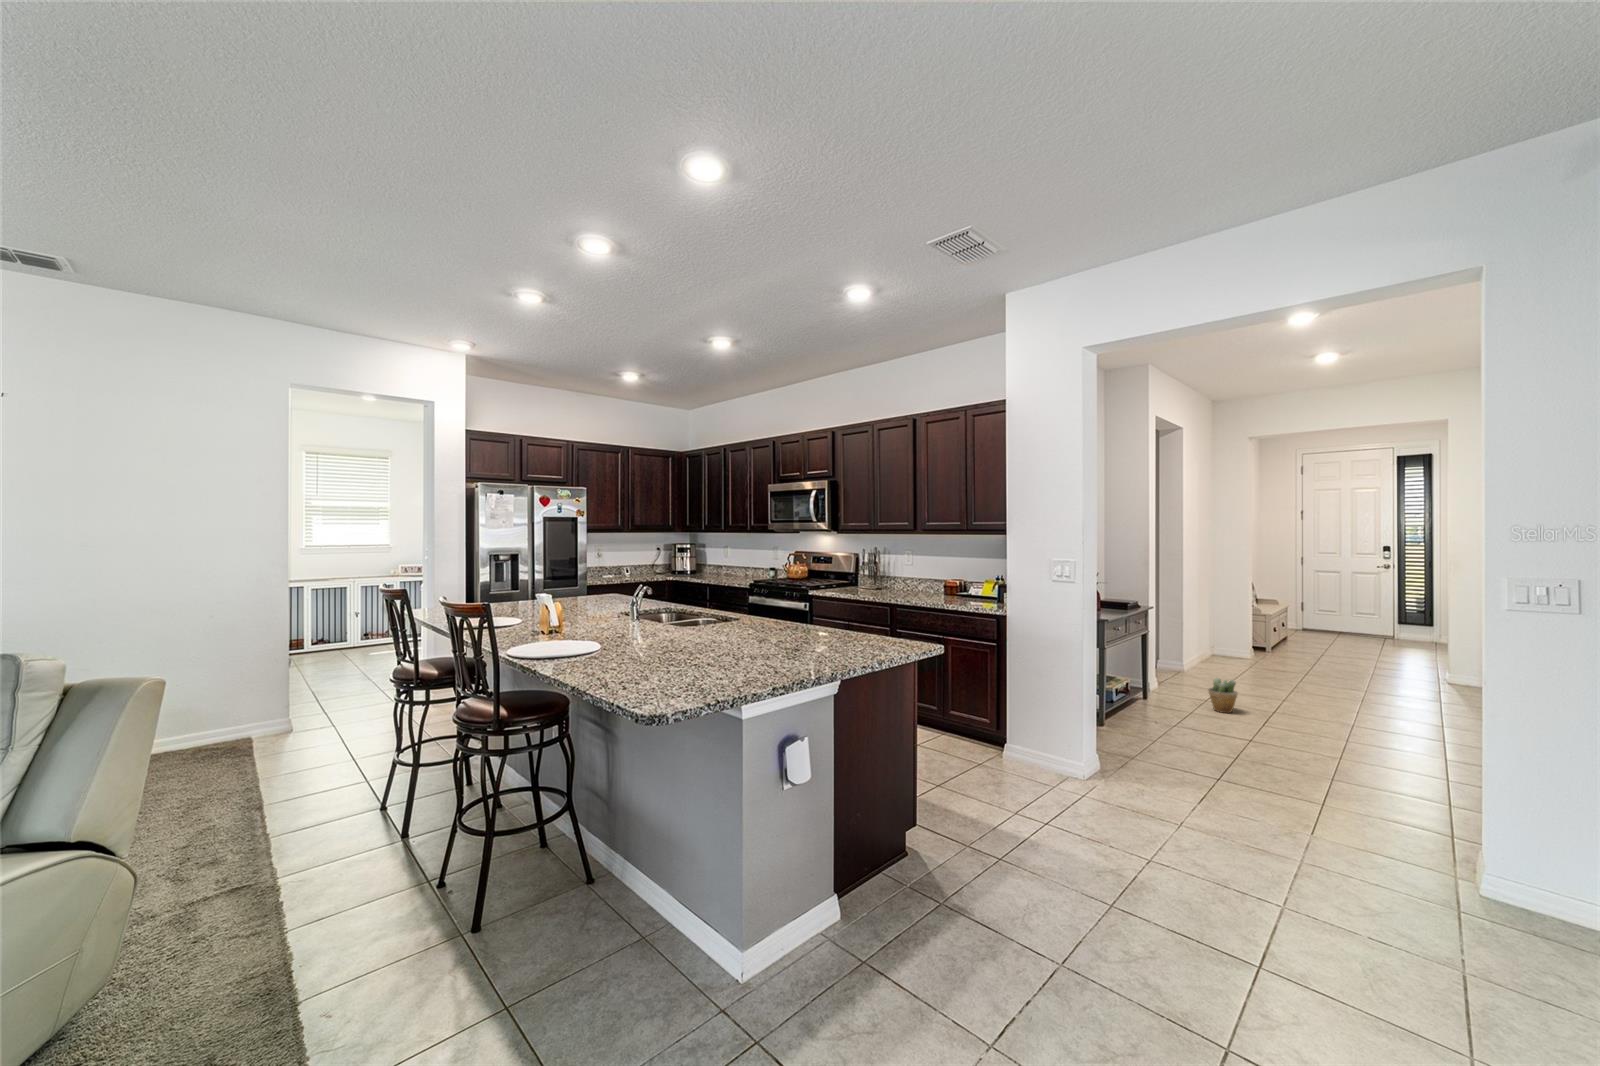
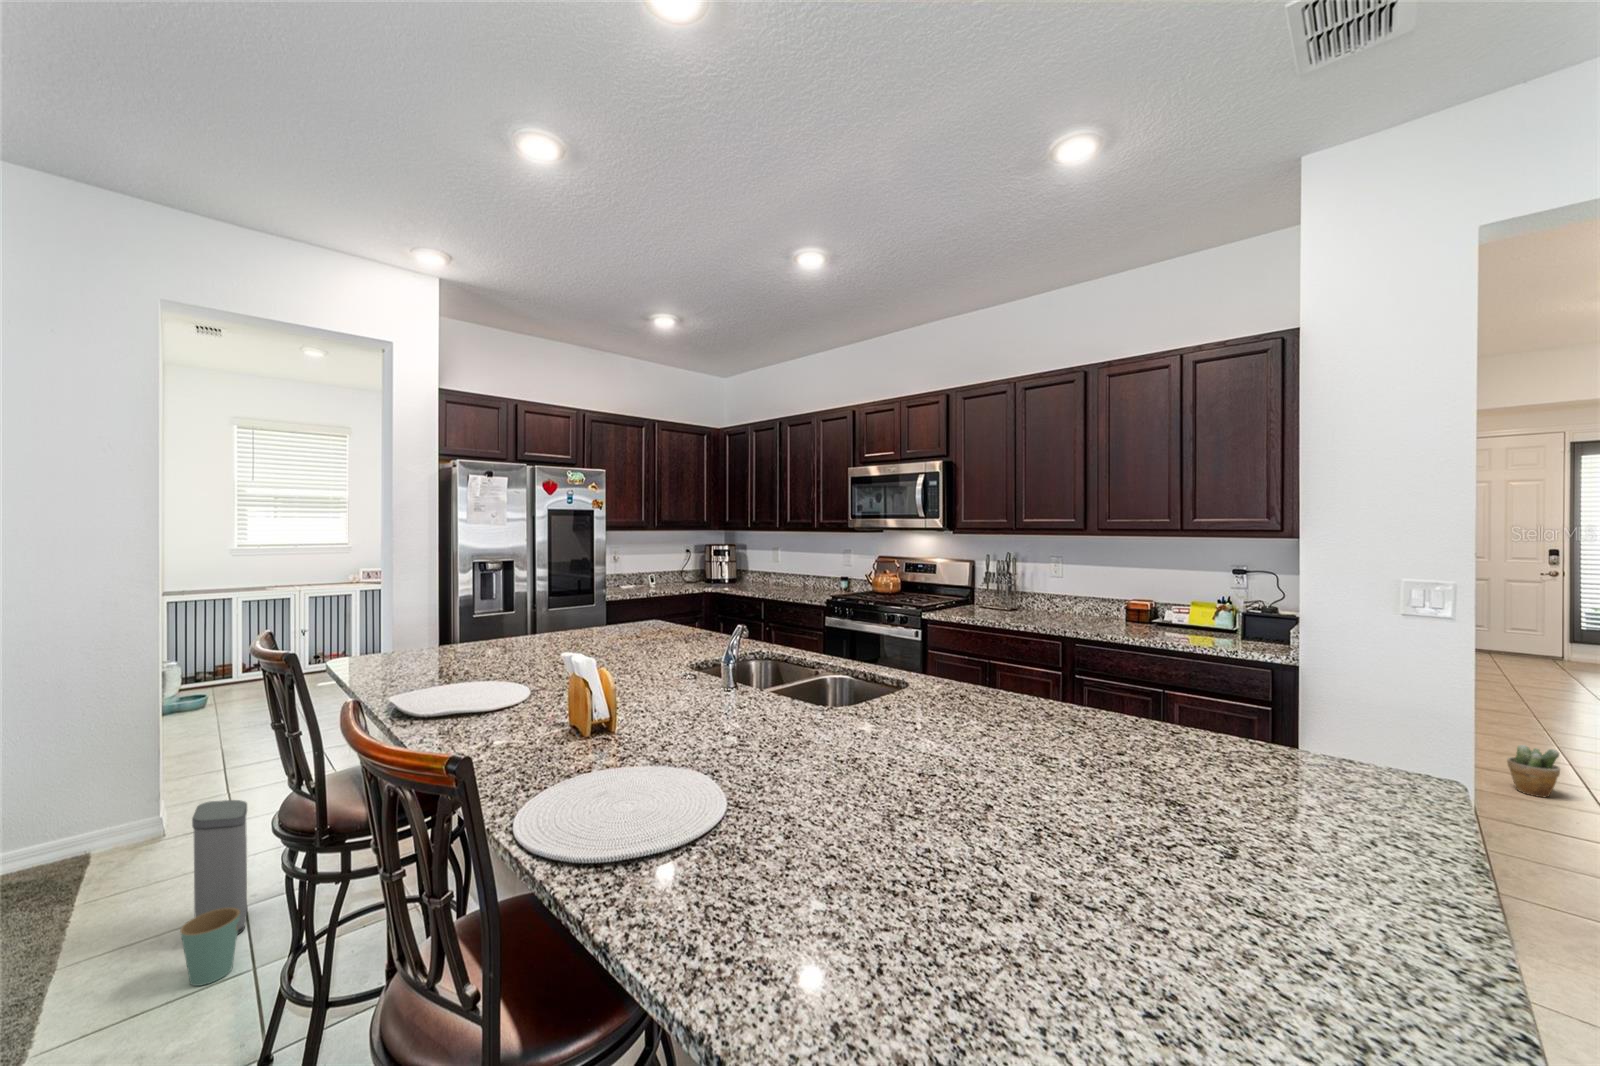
trash can: none [325,696,356,791] -> present [180,800,247,986]

